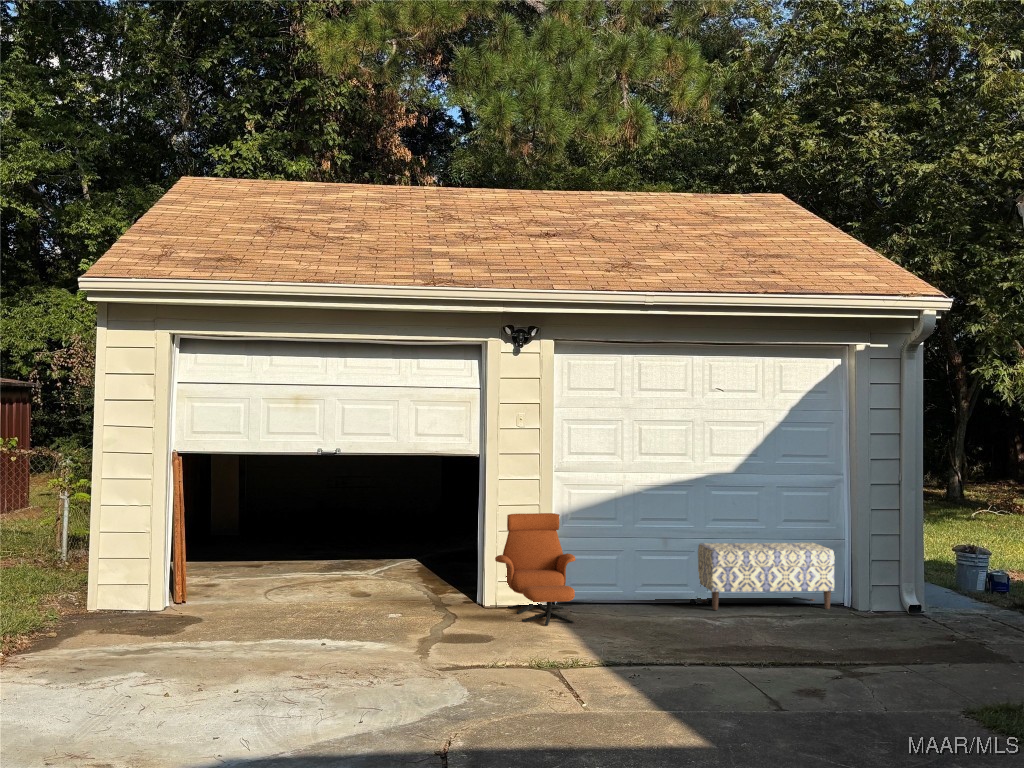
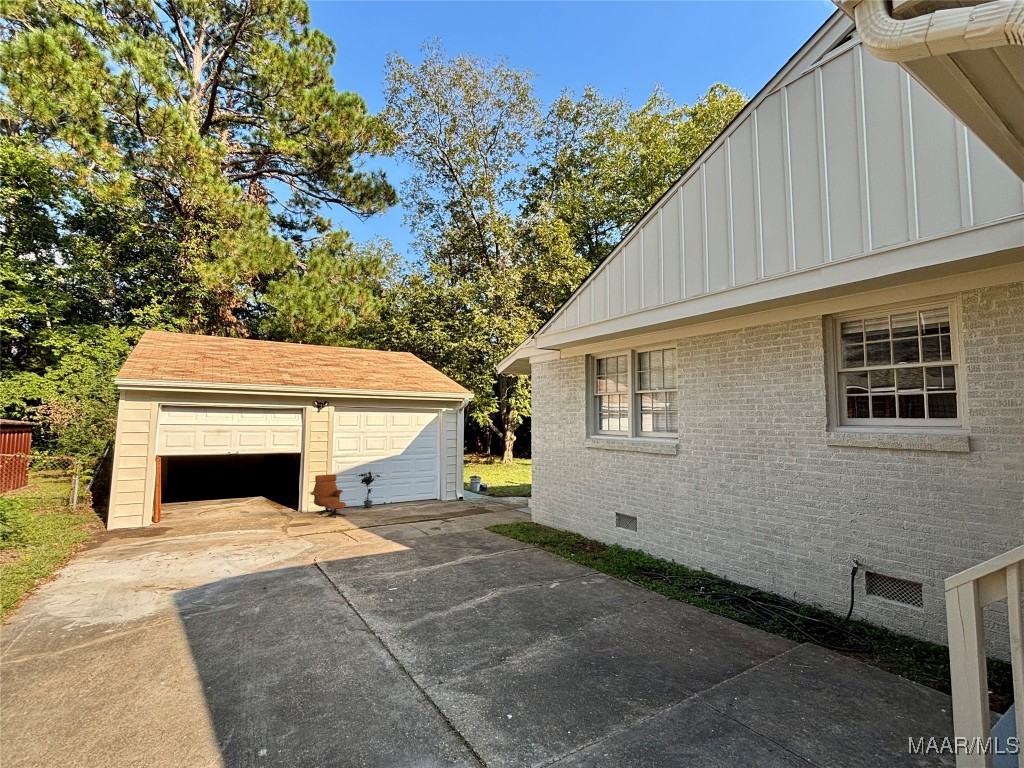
potted plant: none [609,508,676,607] -> present [359,472,380,508]
bench: present [698,543,834,610] -> none [388,480,438,507]

